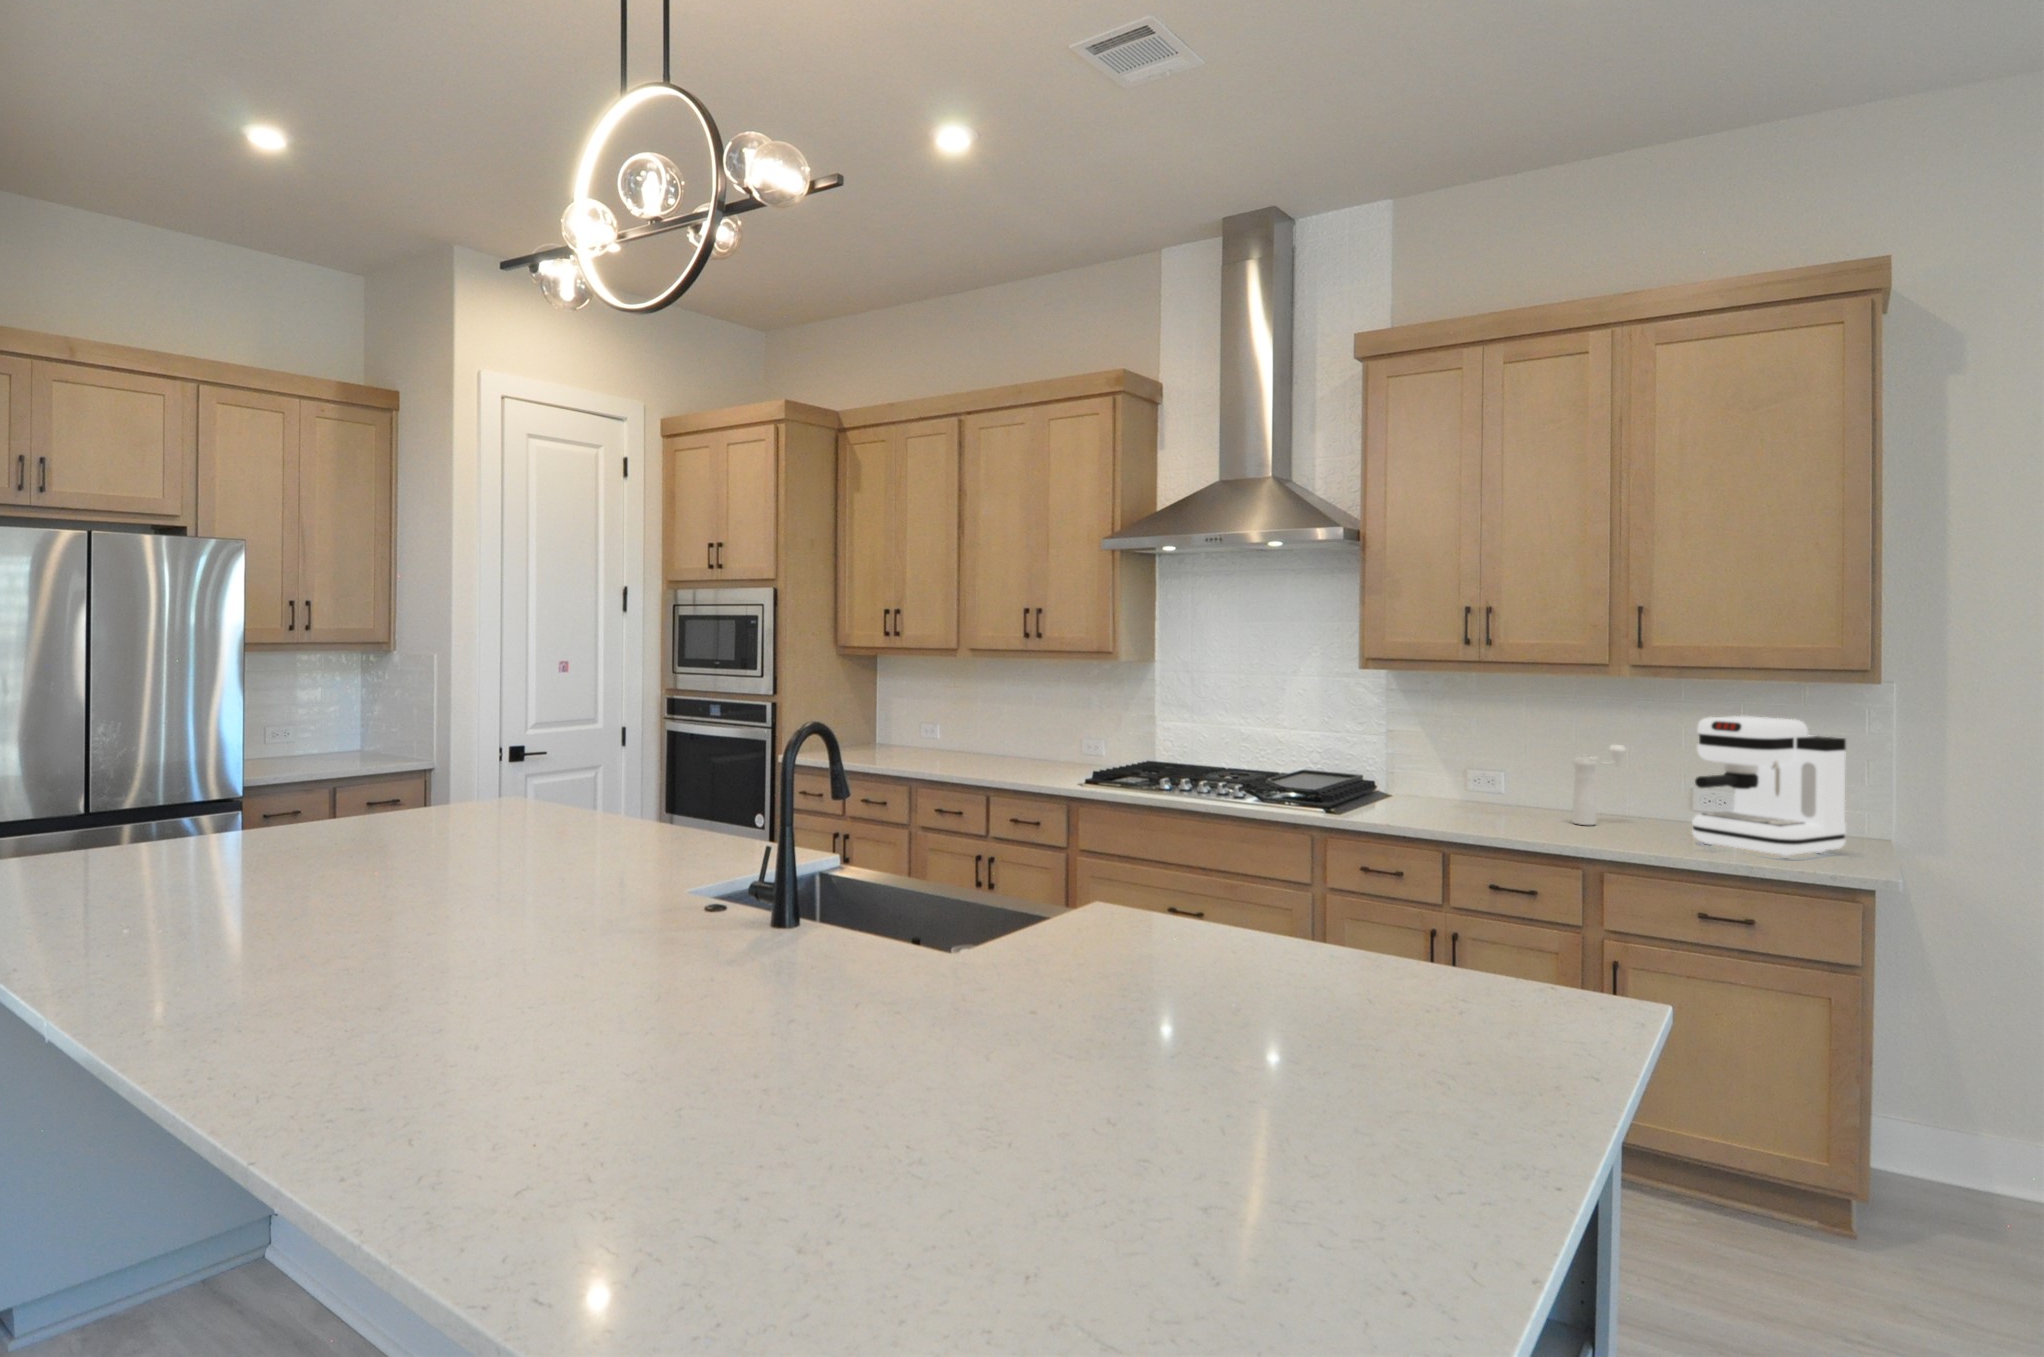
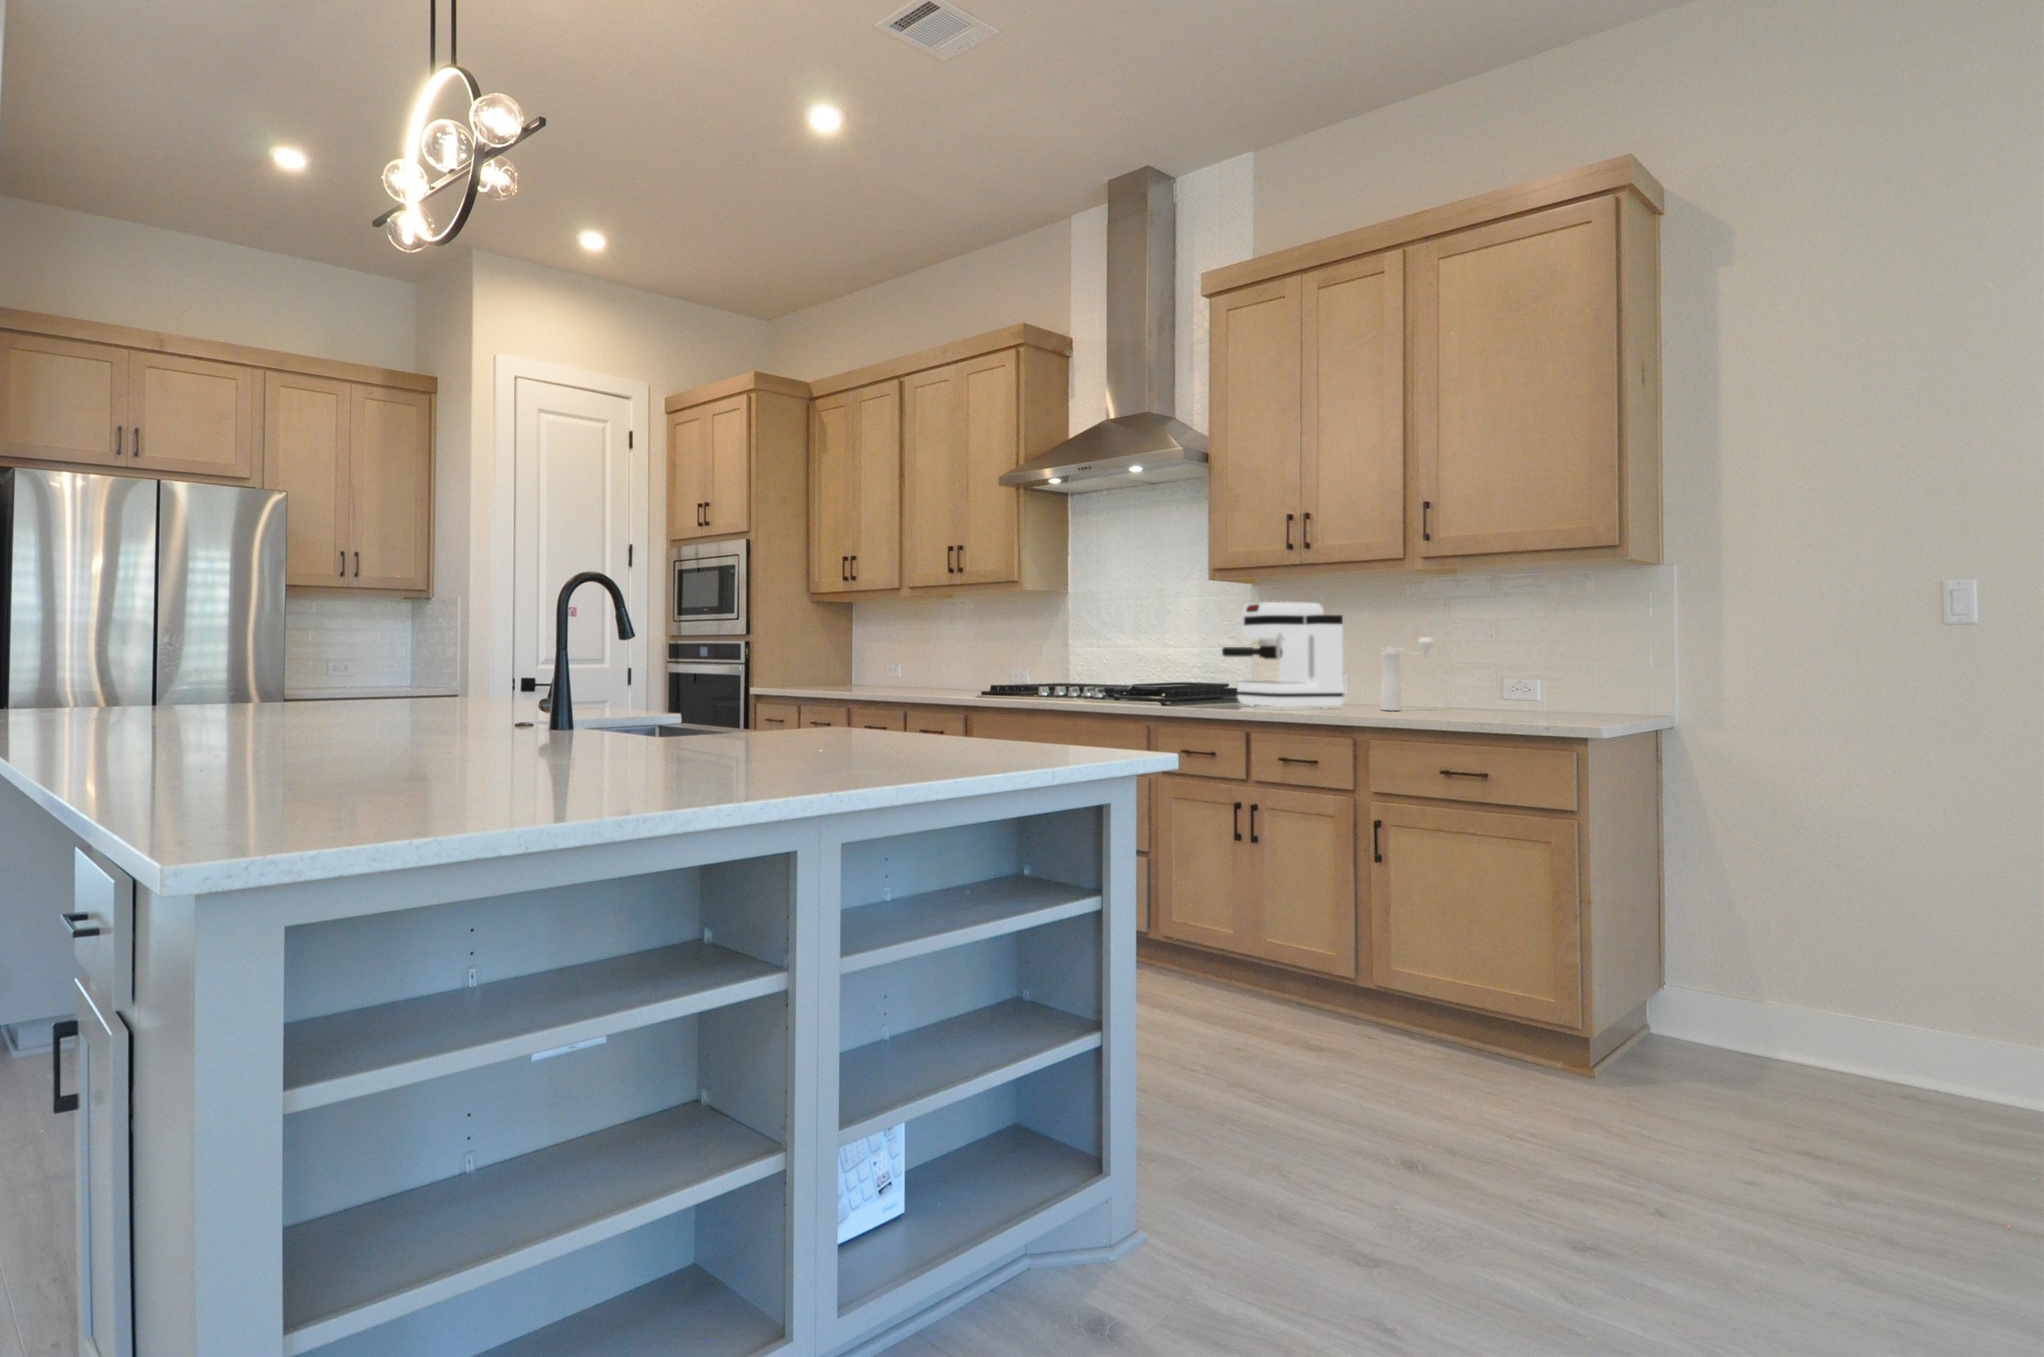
coffee maker: present [1692,716,1846,858] -> present [1222,602,1344,709]

